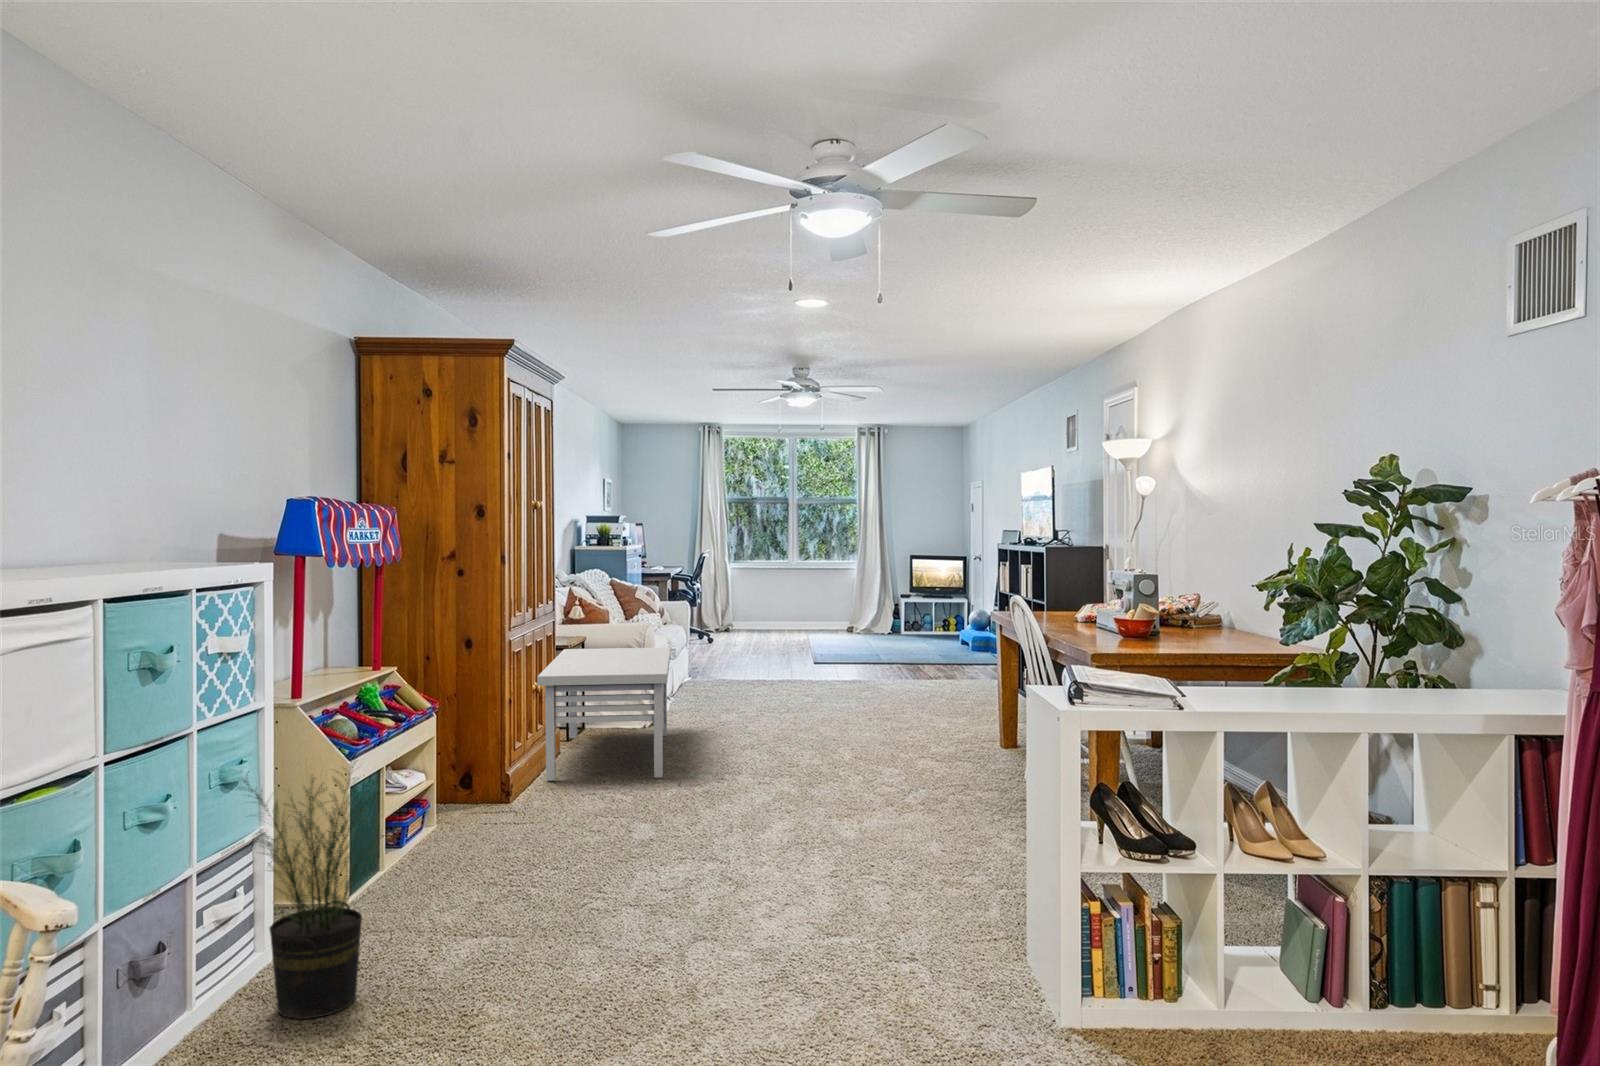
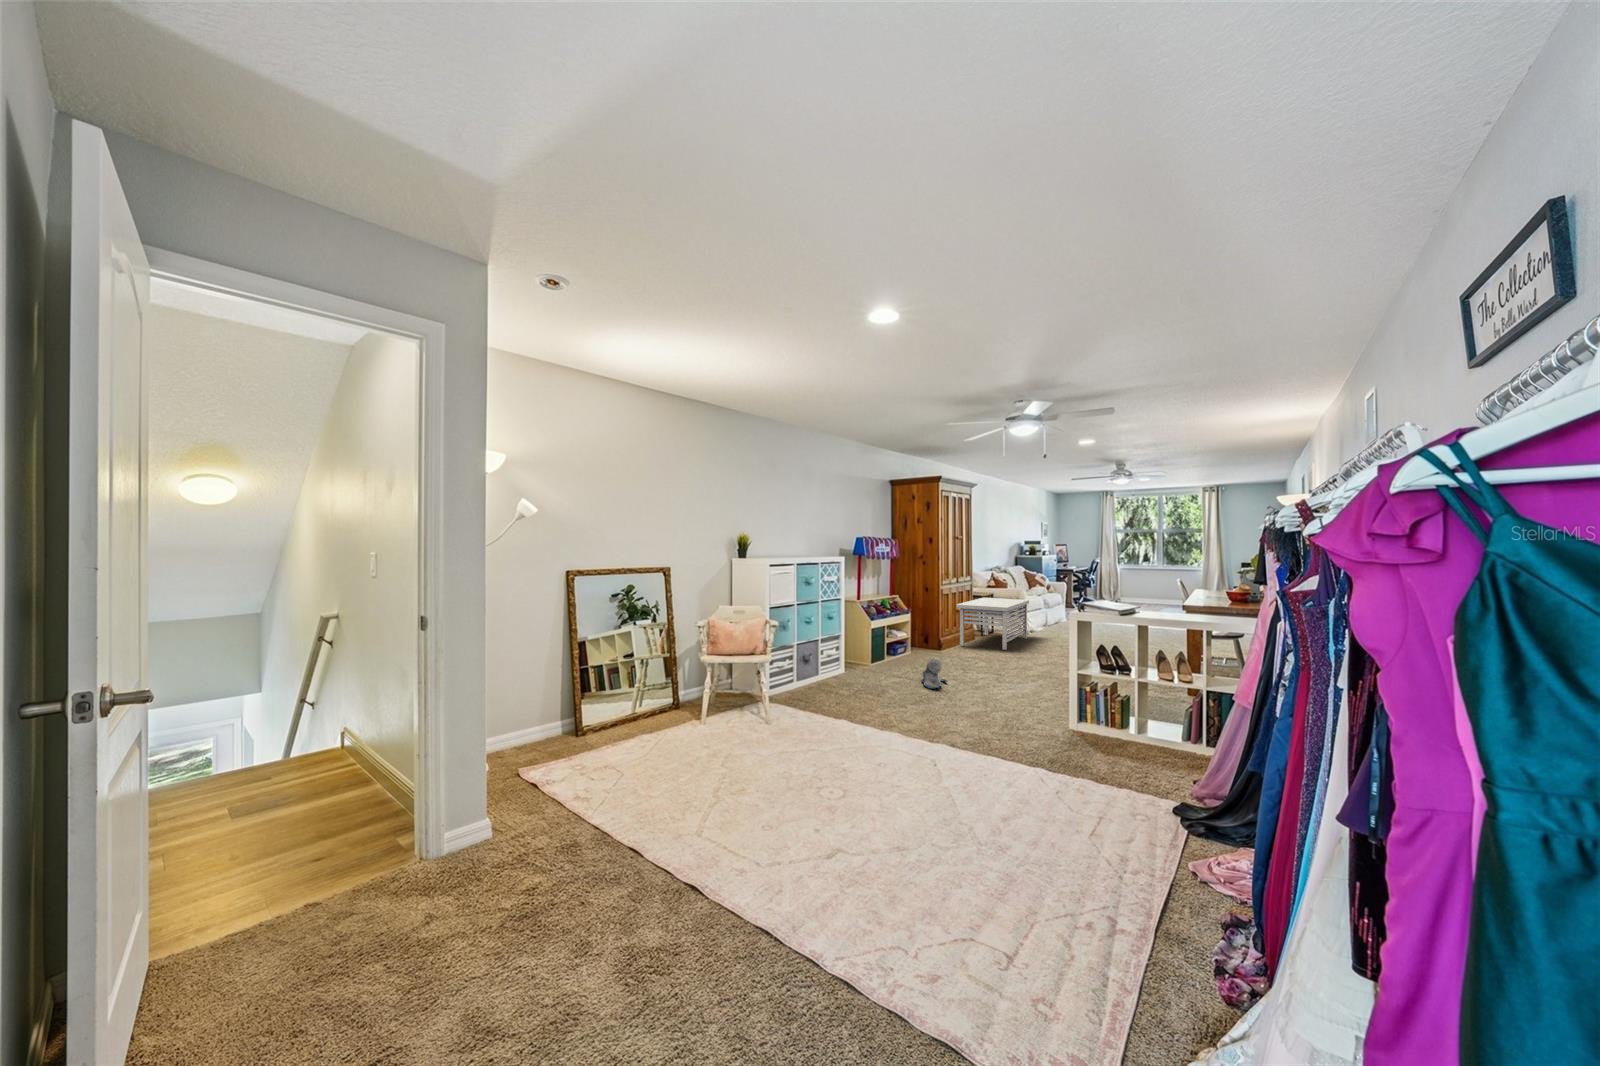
potted plant: present [243,750,384,1019] -> none [827,611,868,683]
plush toy: none [566,871,647,973] -> present [921,659,947,689]

